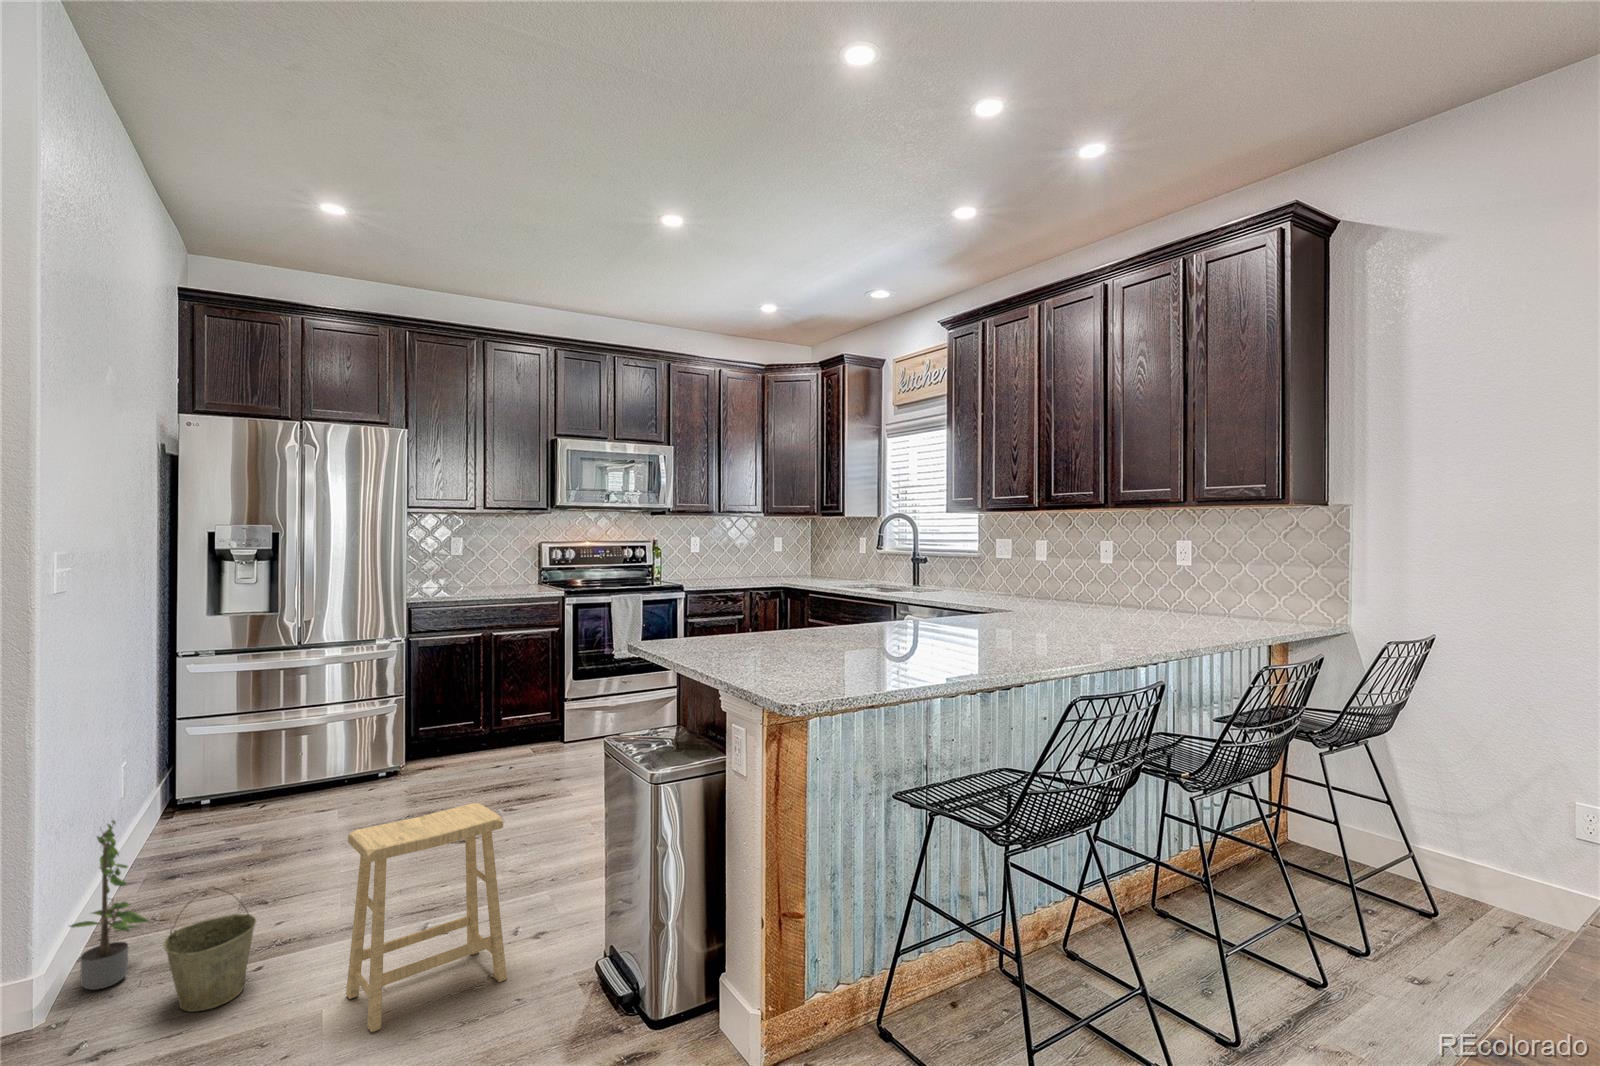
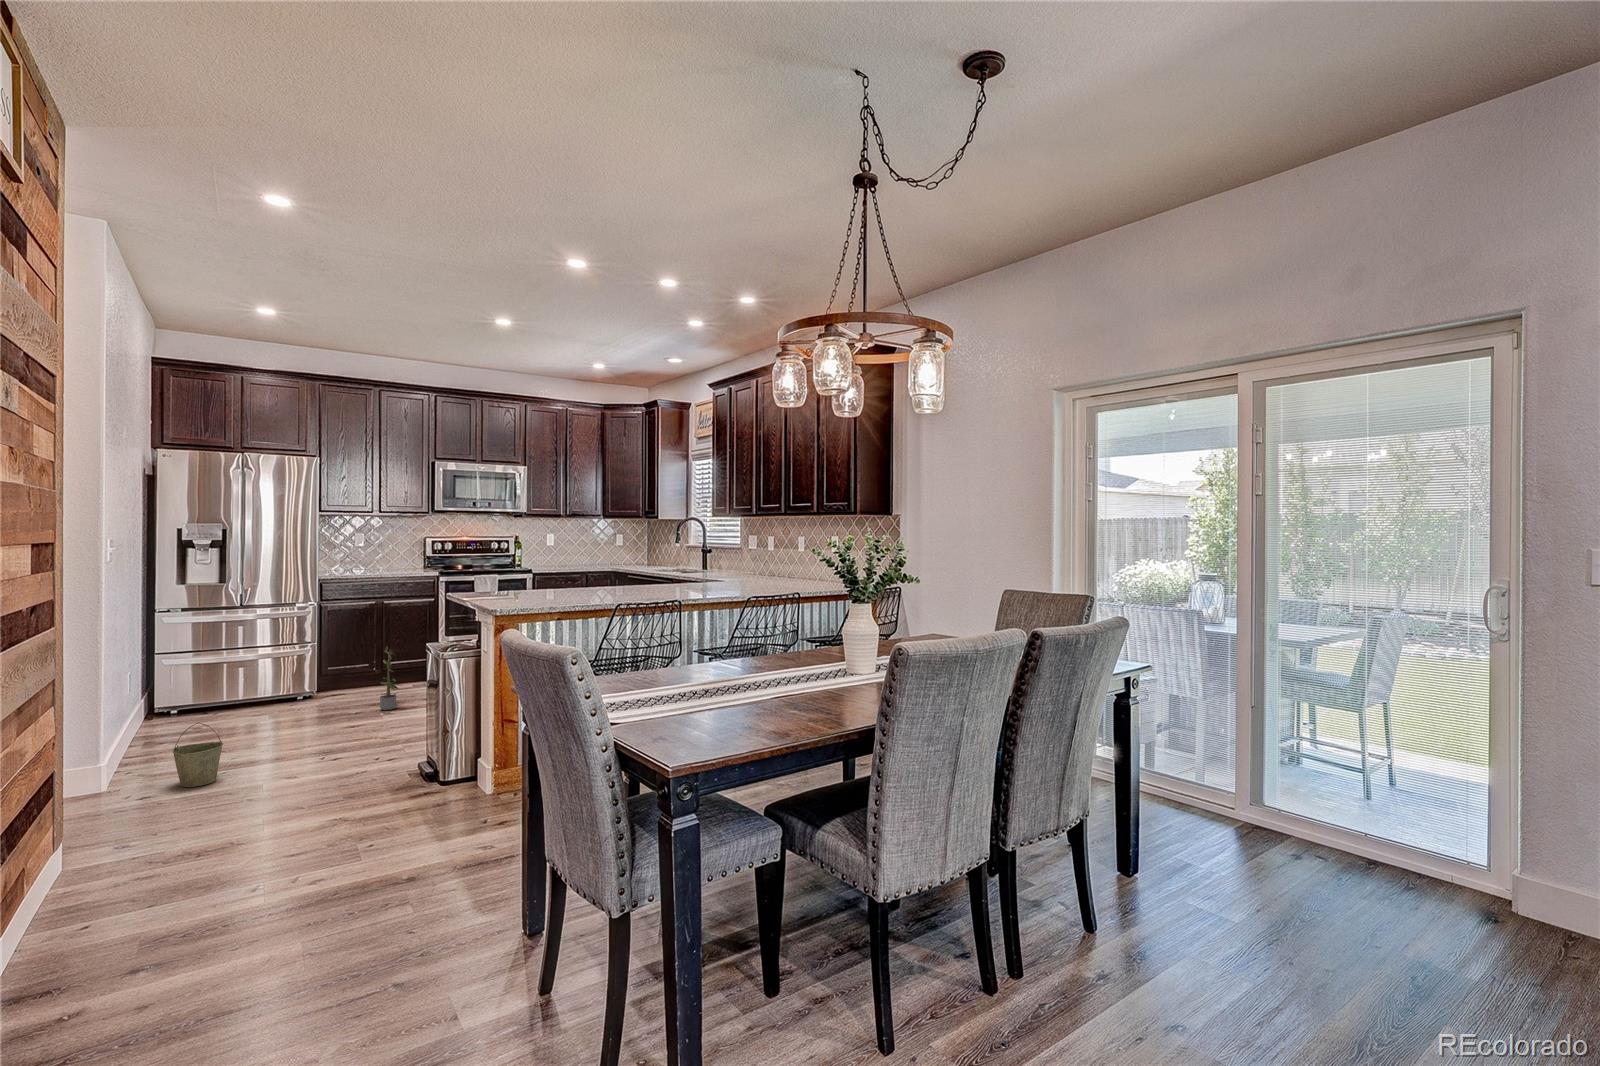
footstool: present [346,803,507,1032] -> none [275,682,368,790]
potted plant: present [70,820,149,990] -> present [380,647,399,710]

